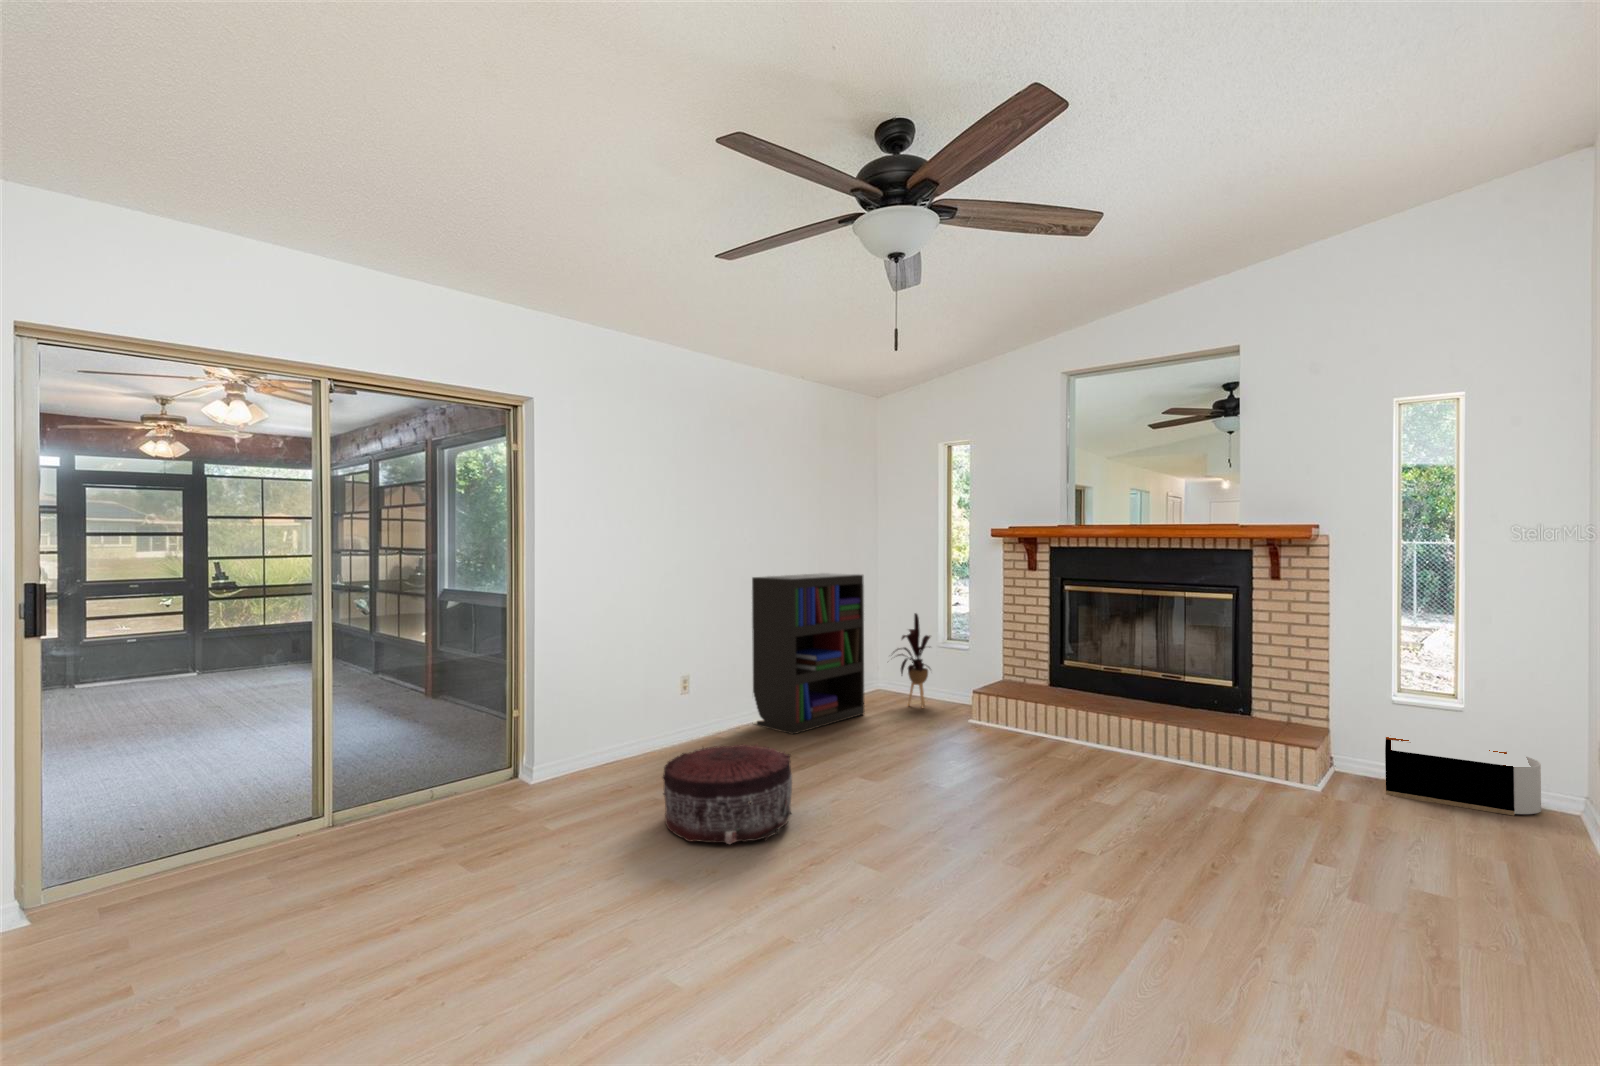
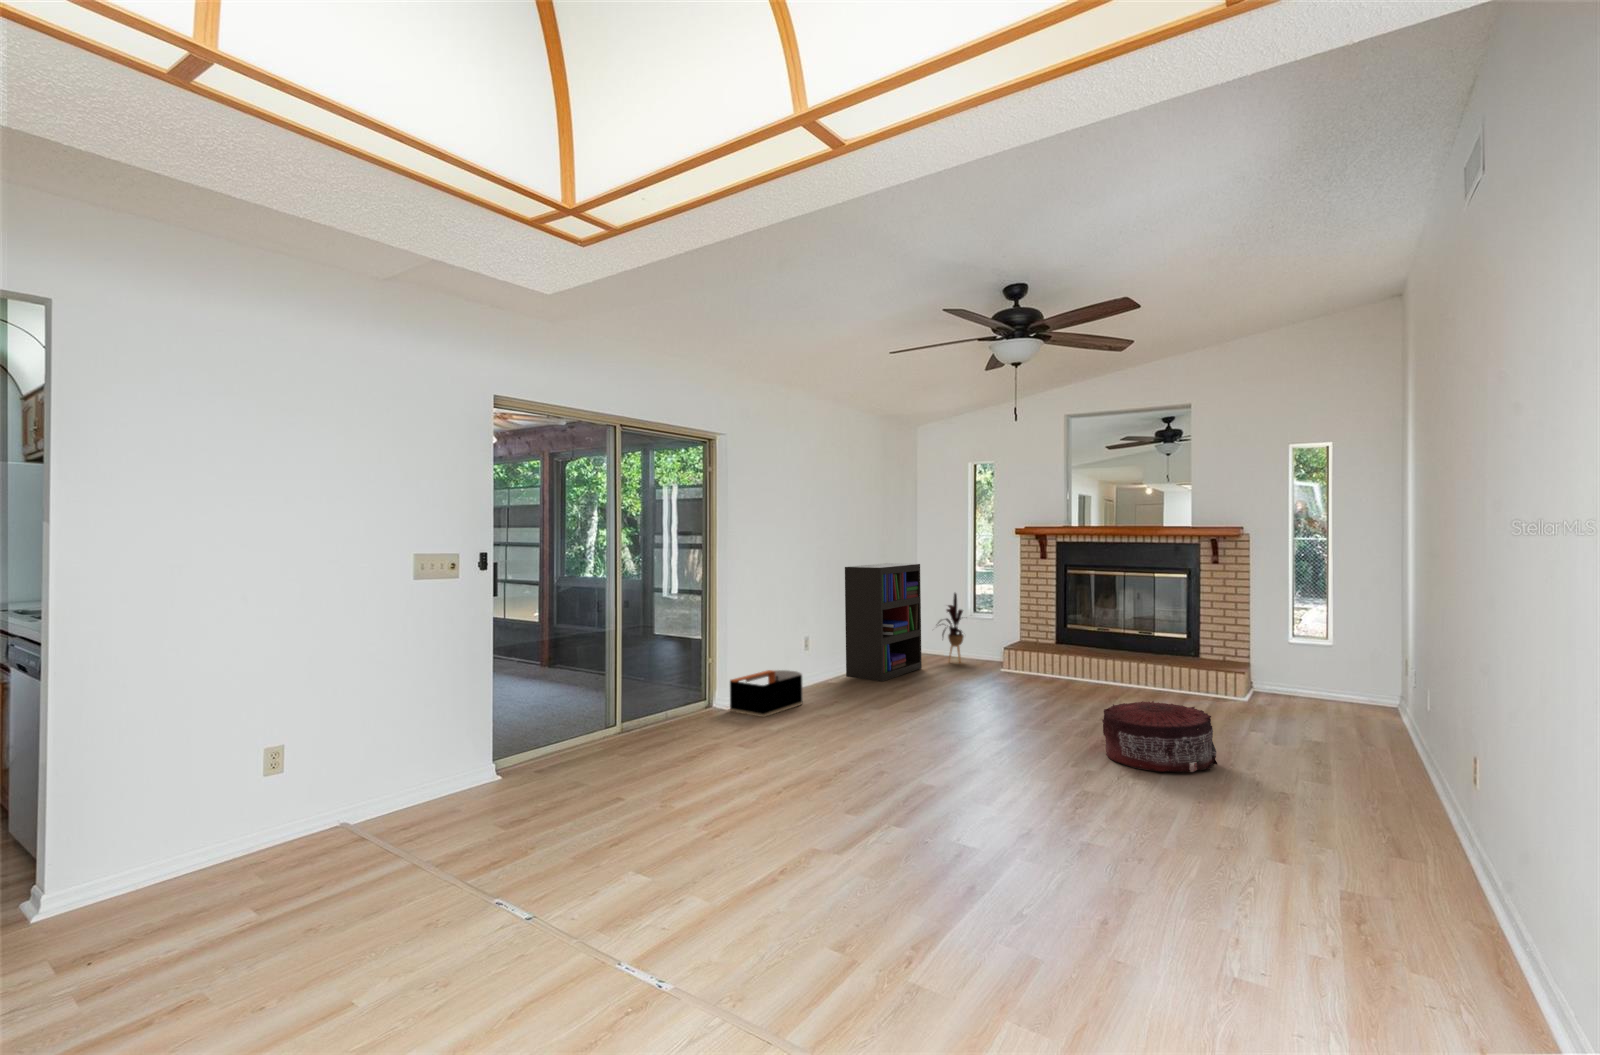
storage bin: present [1385,737,1541,816] -> present [730,670,803,717]
pouf: present [663,744,792,844] -> present [1102,701,1217,772]

